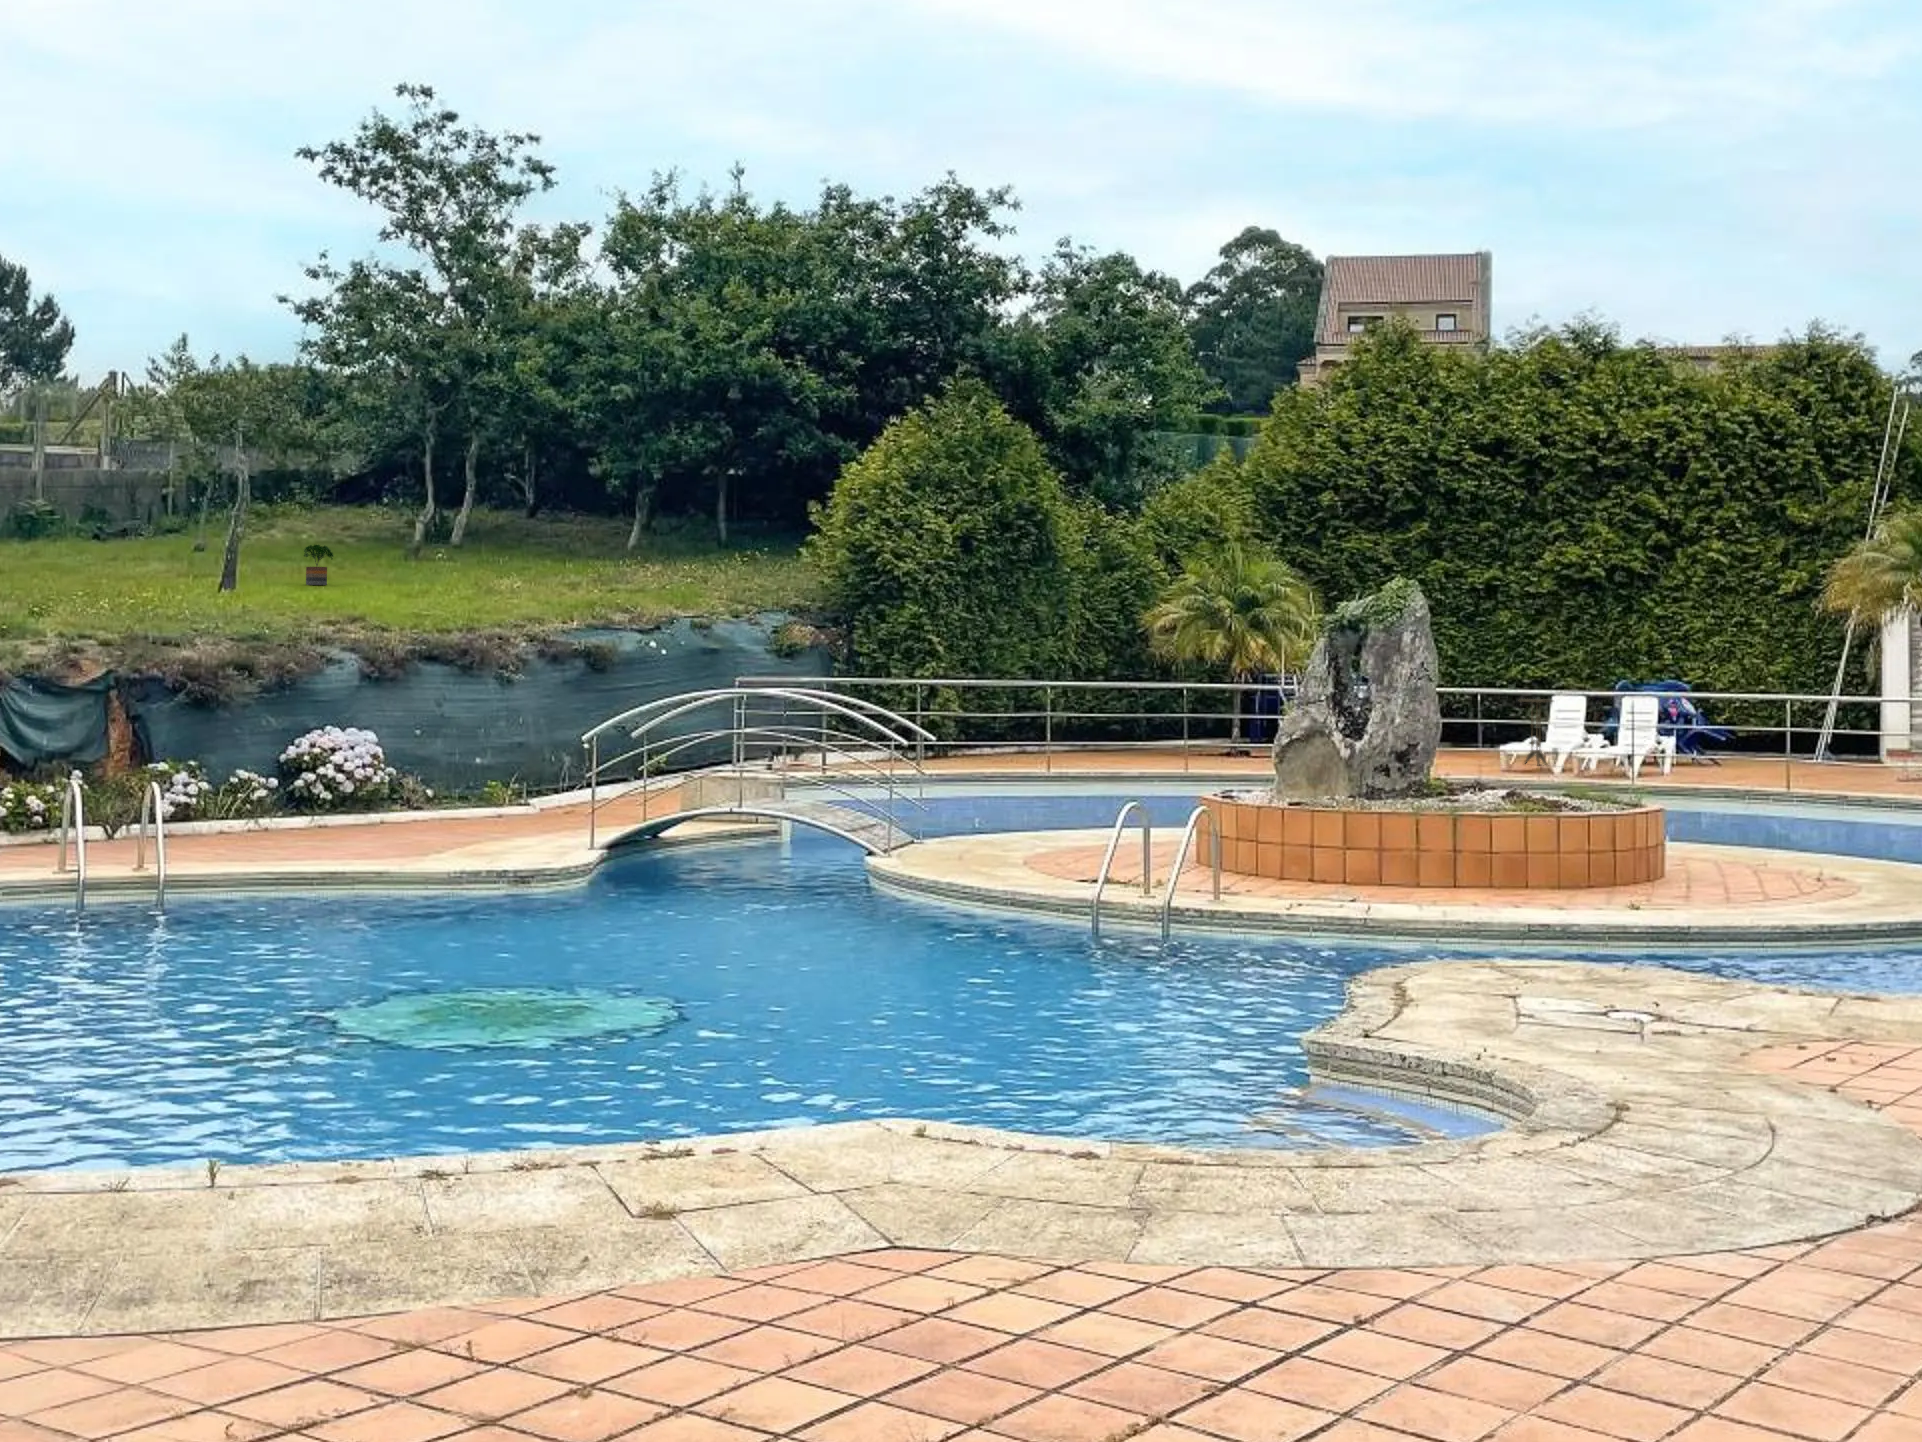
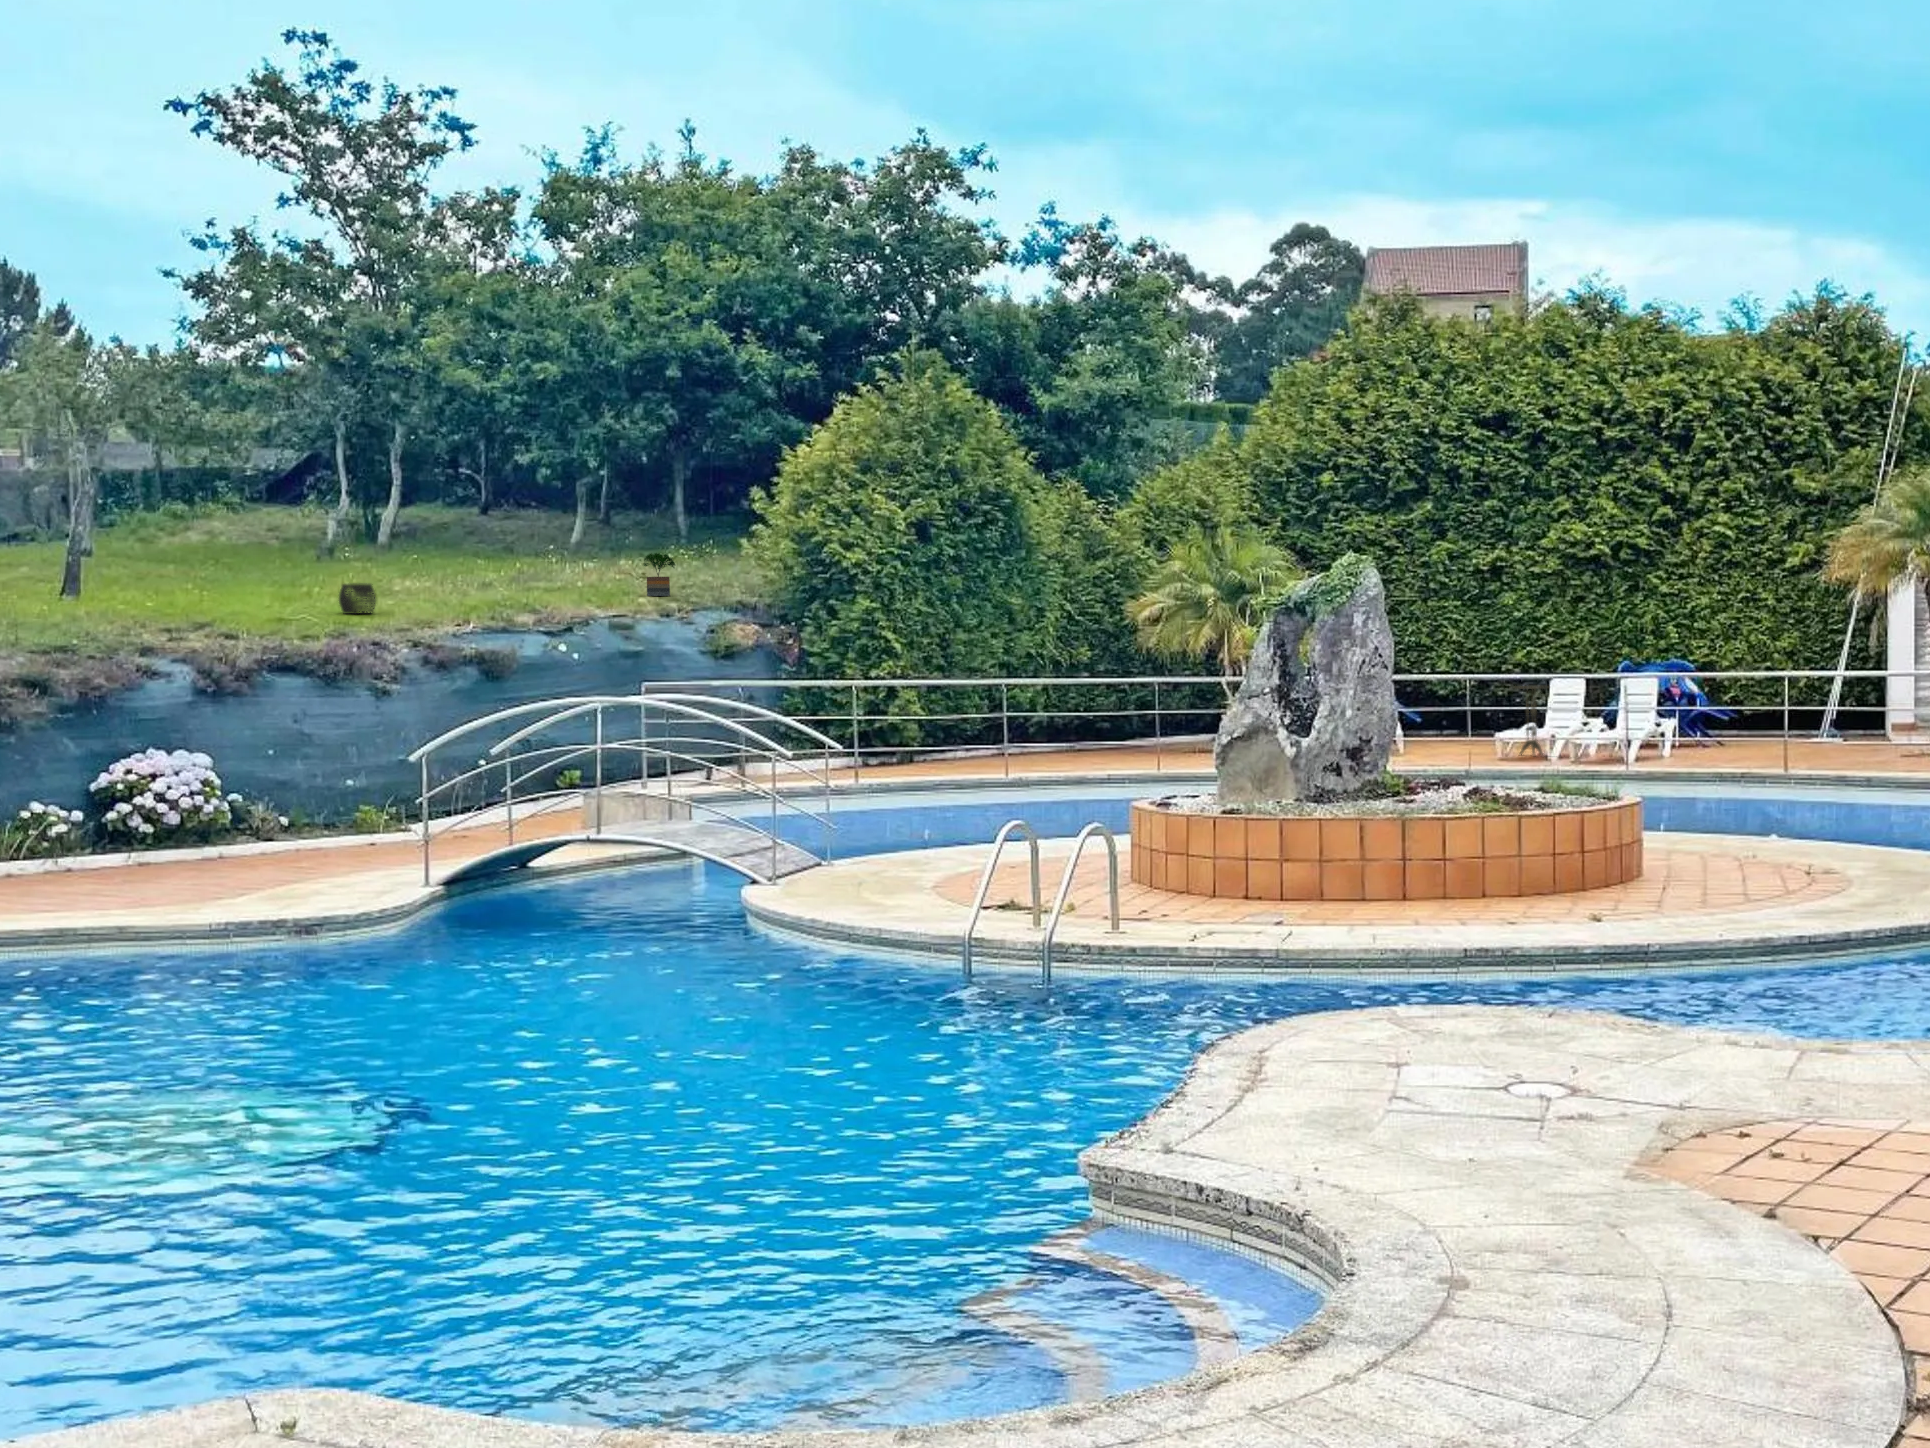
potted tree: present [304,545,333,585] -> present [644,553,676,596]
woven basket: none [457,582,489,609] -> present [339,583,376,614]

